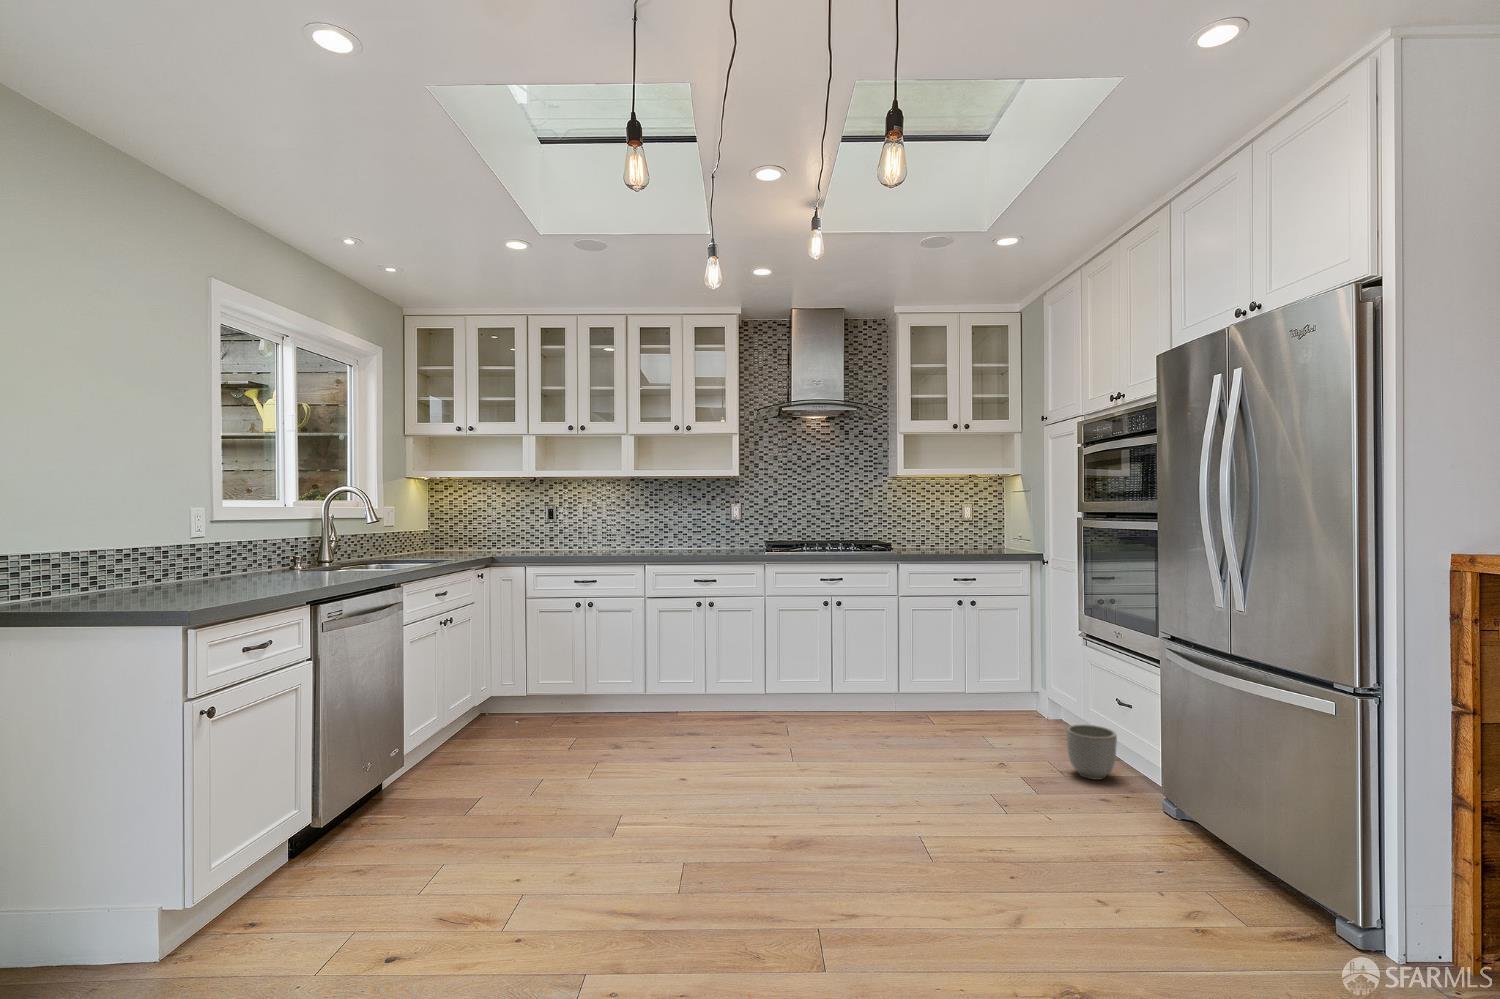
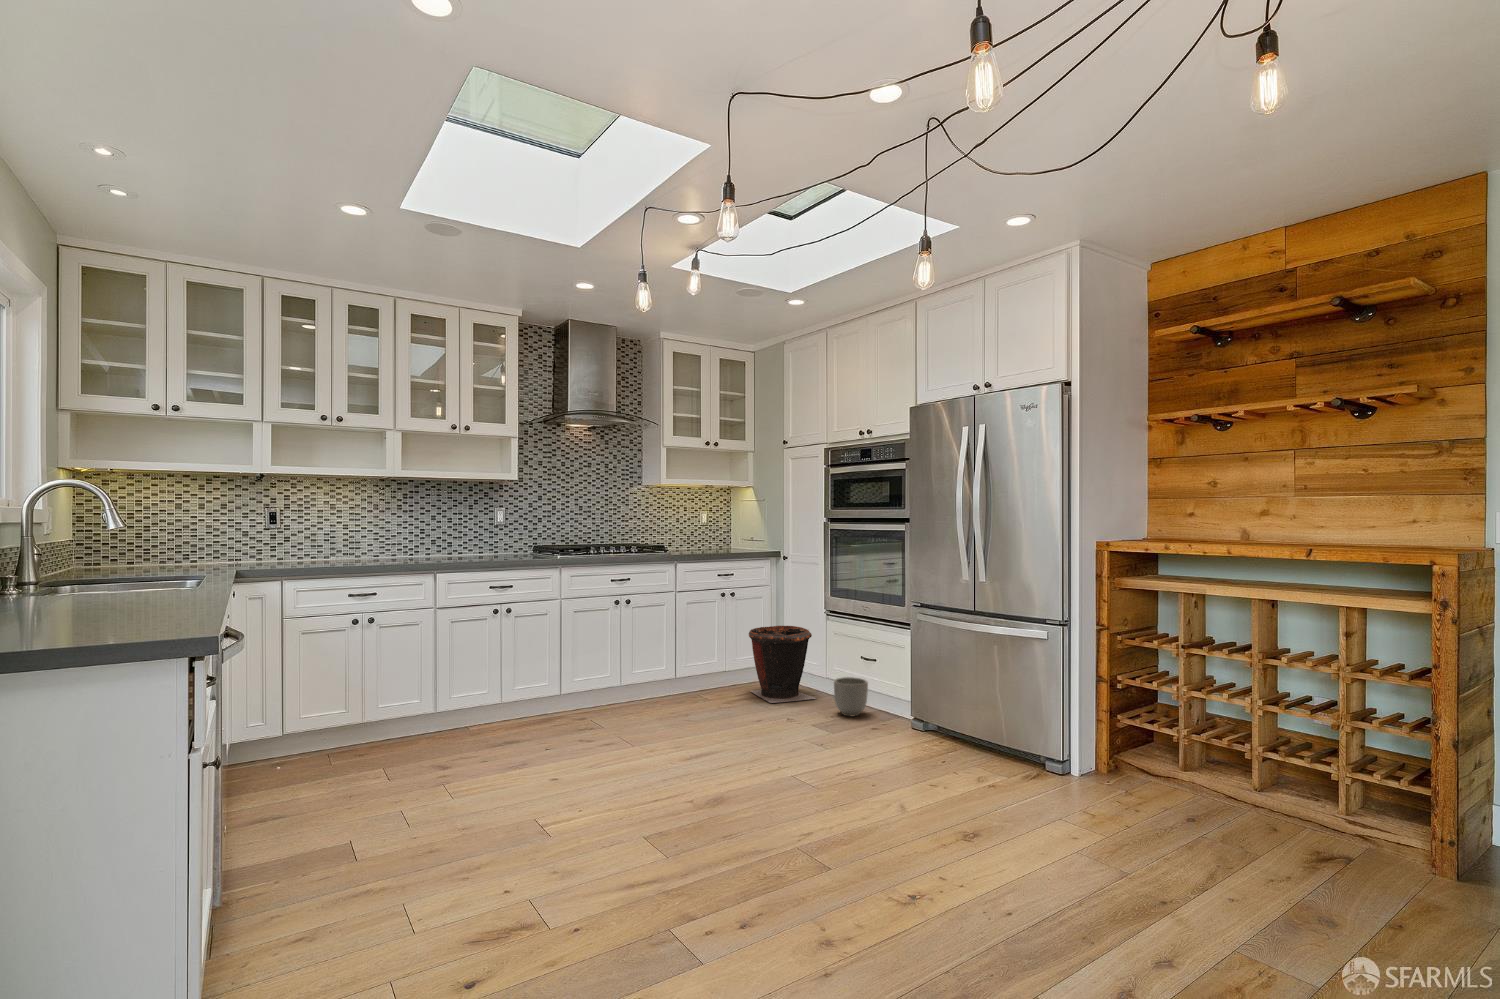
waste bin: none [982,647,1068,747] -> present [749,626,816,703]

